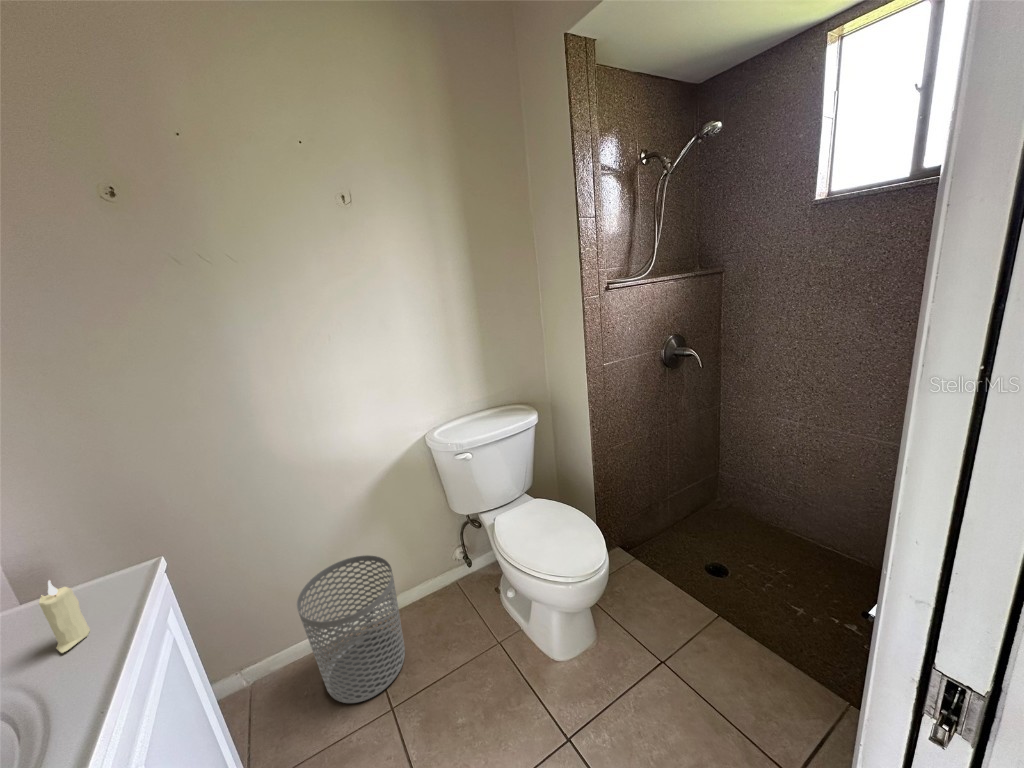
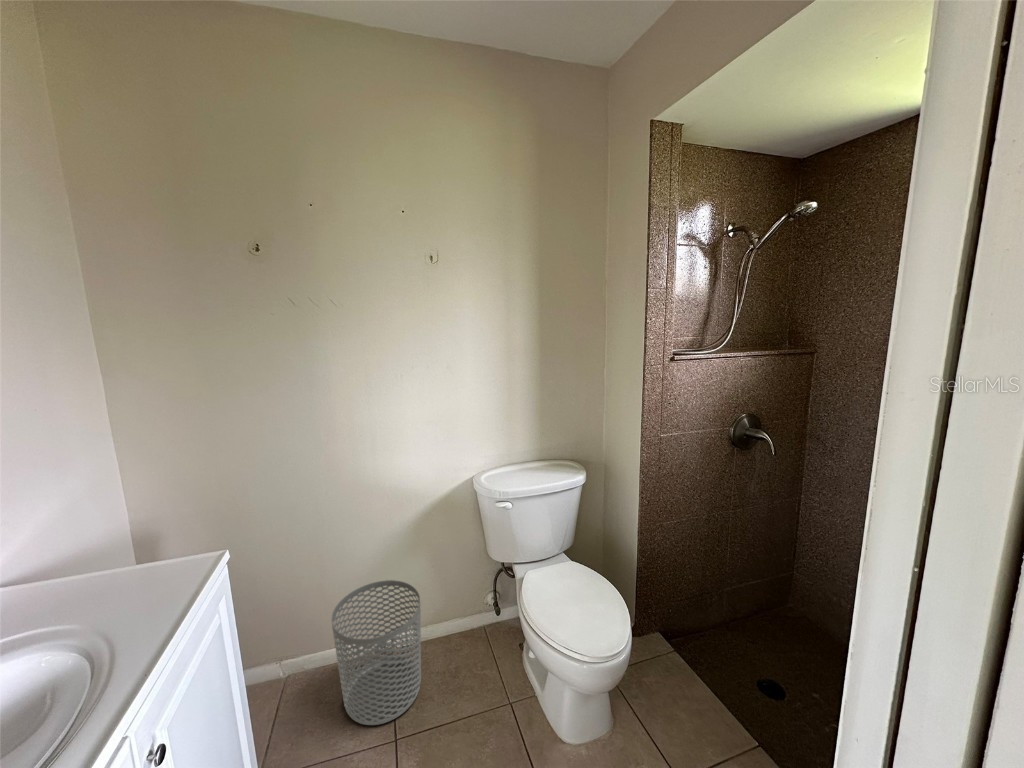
candle: present [39,580,90,653] -> none [130,556,161,618]

